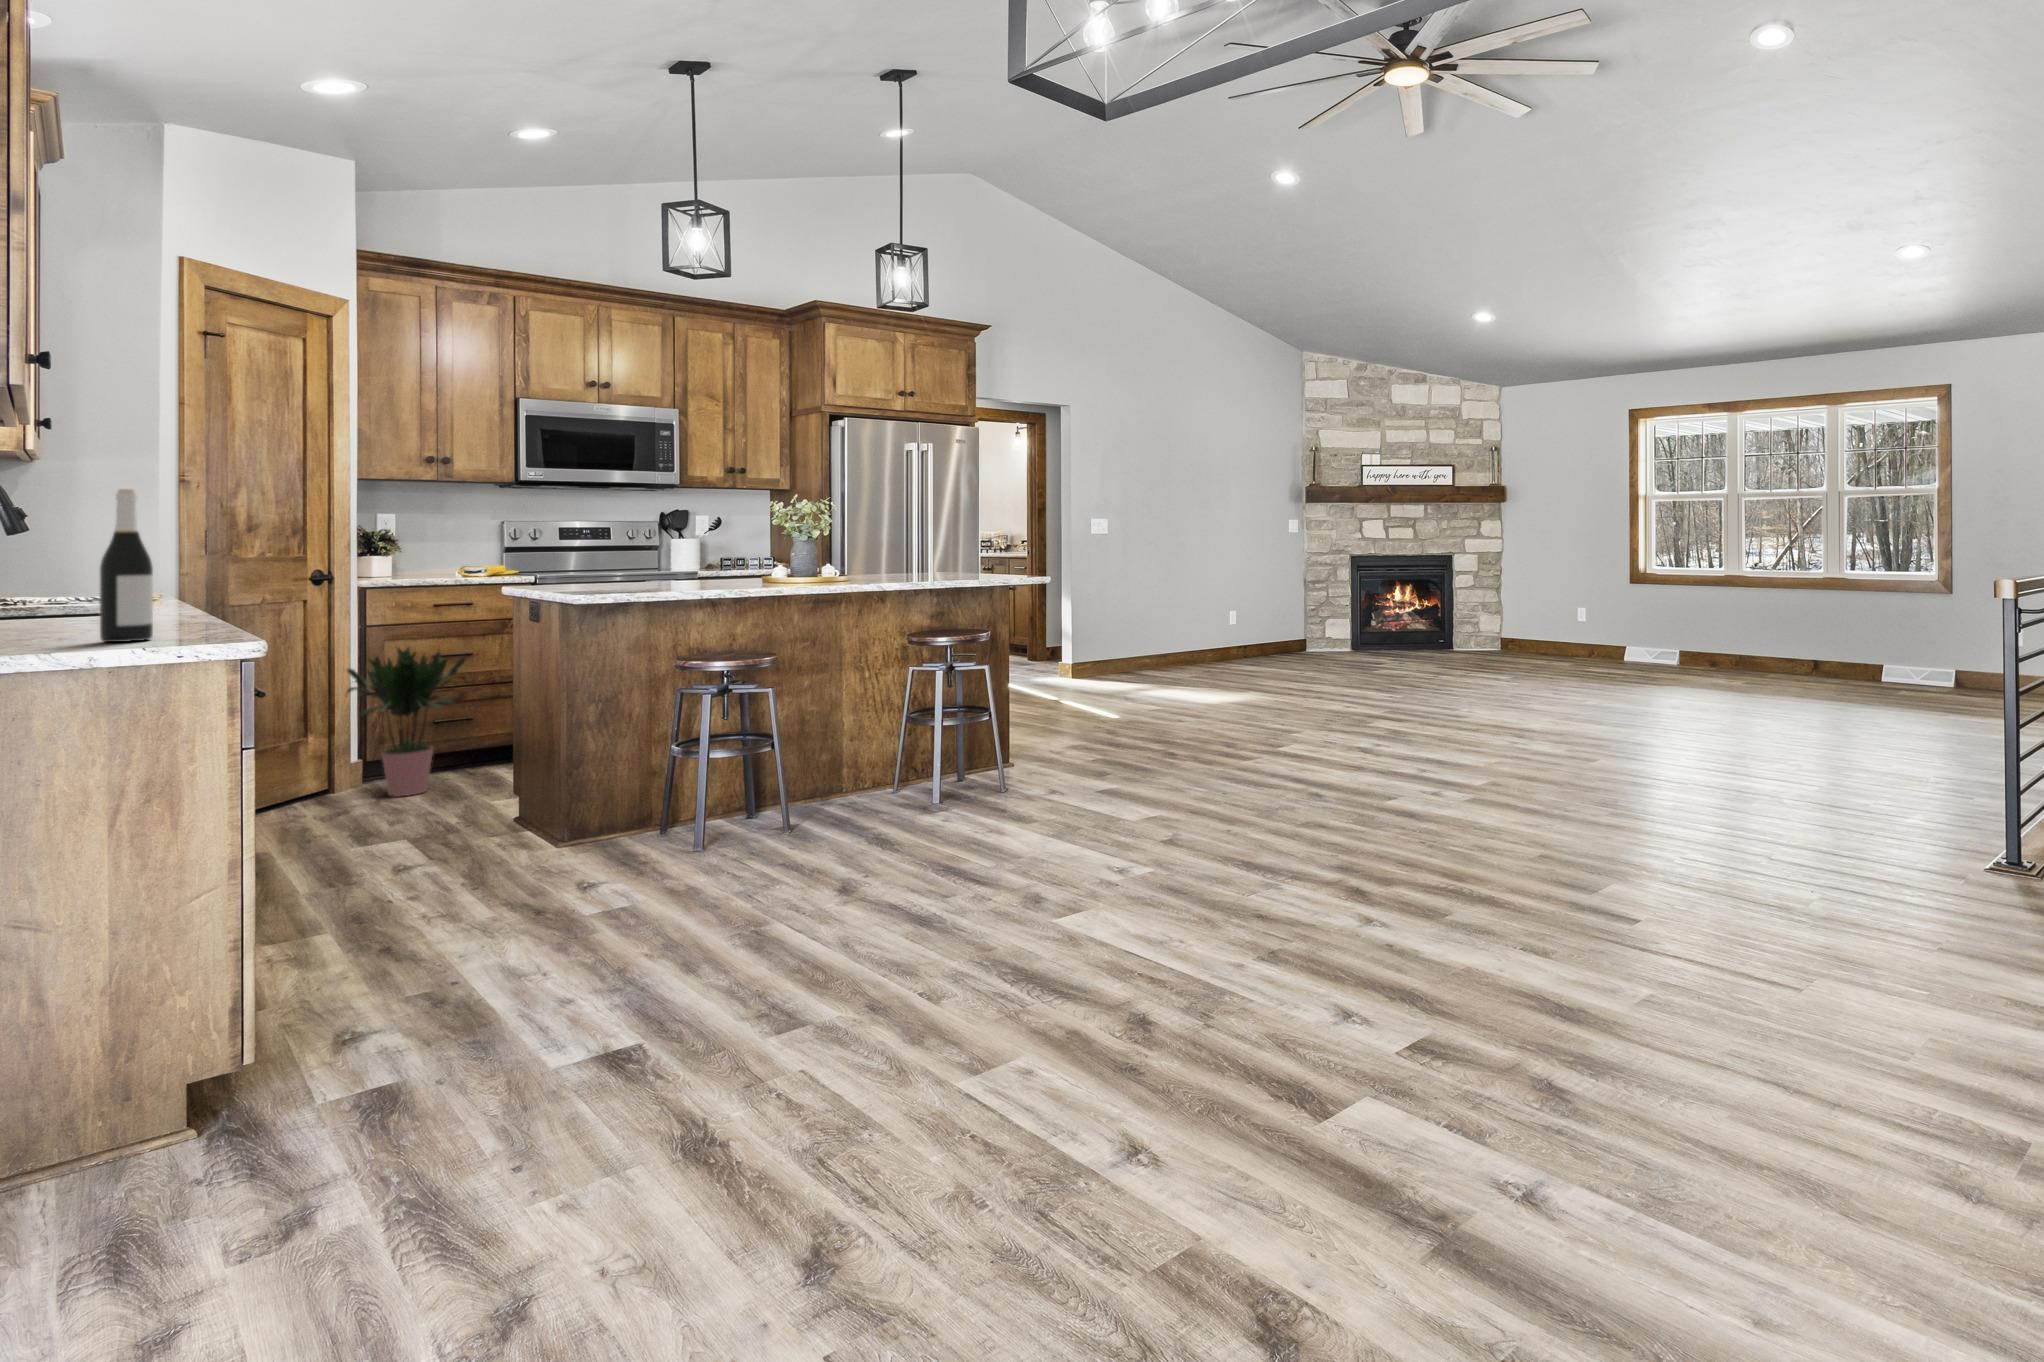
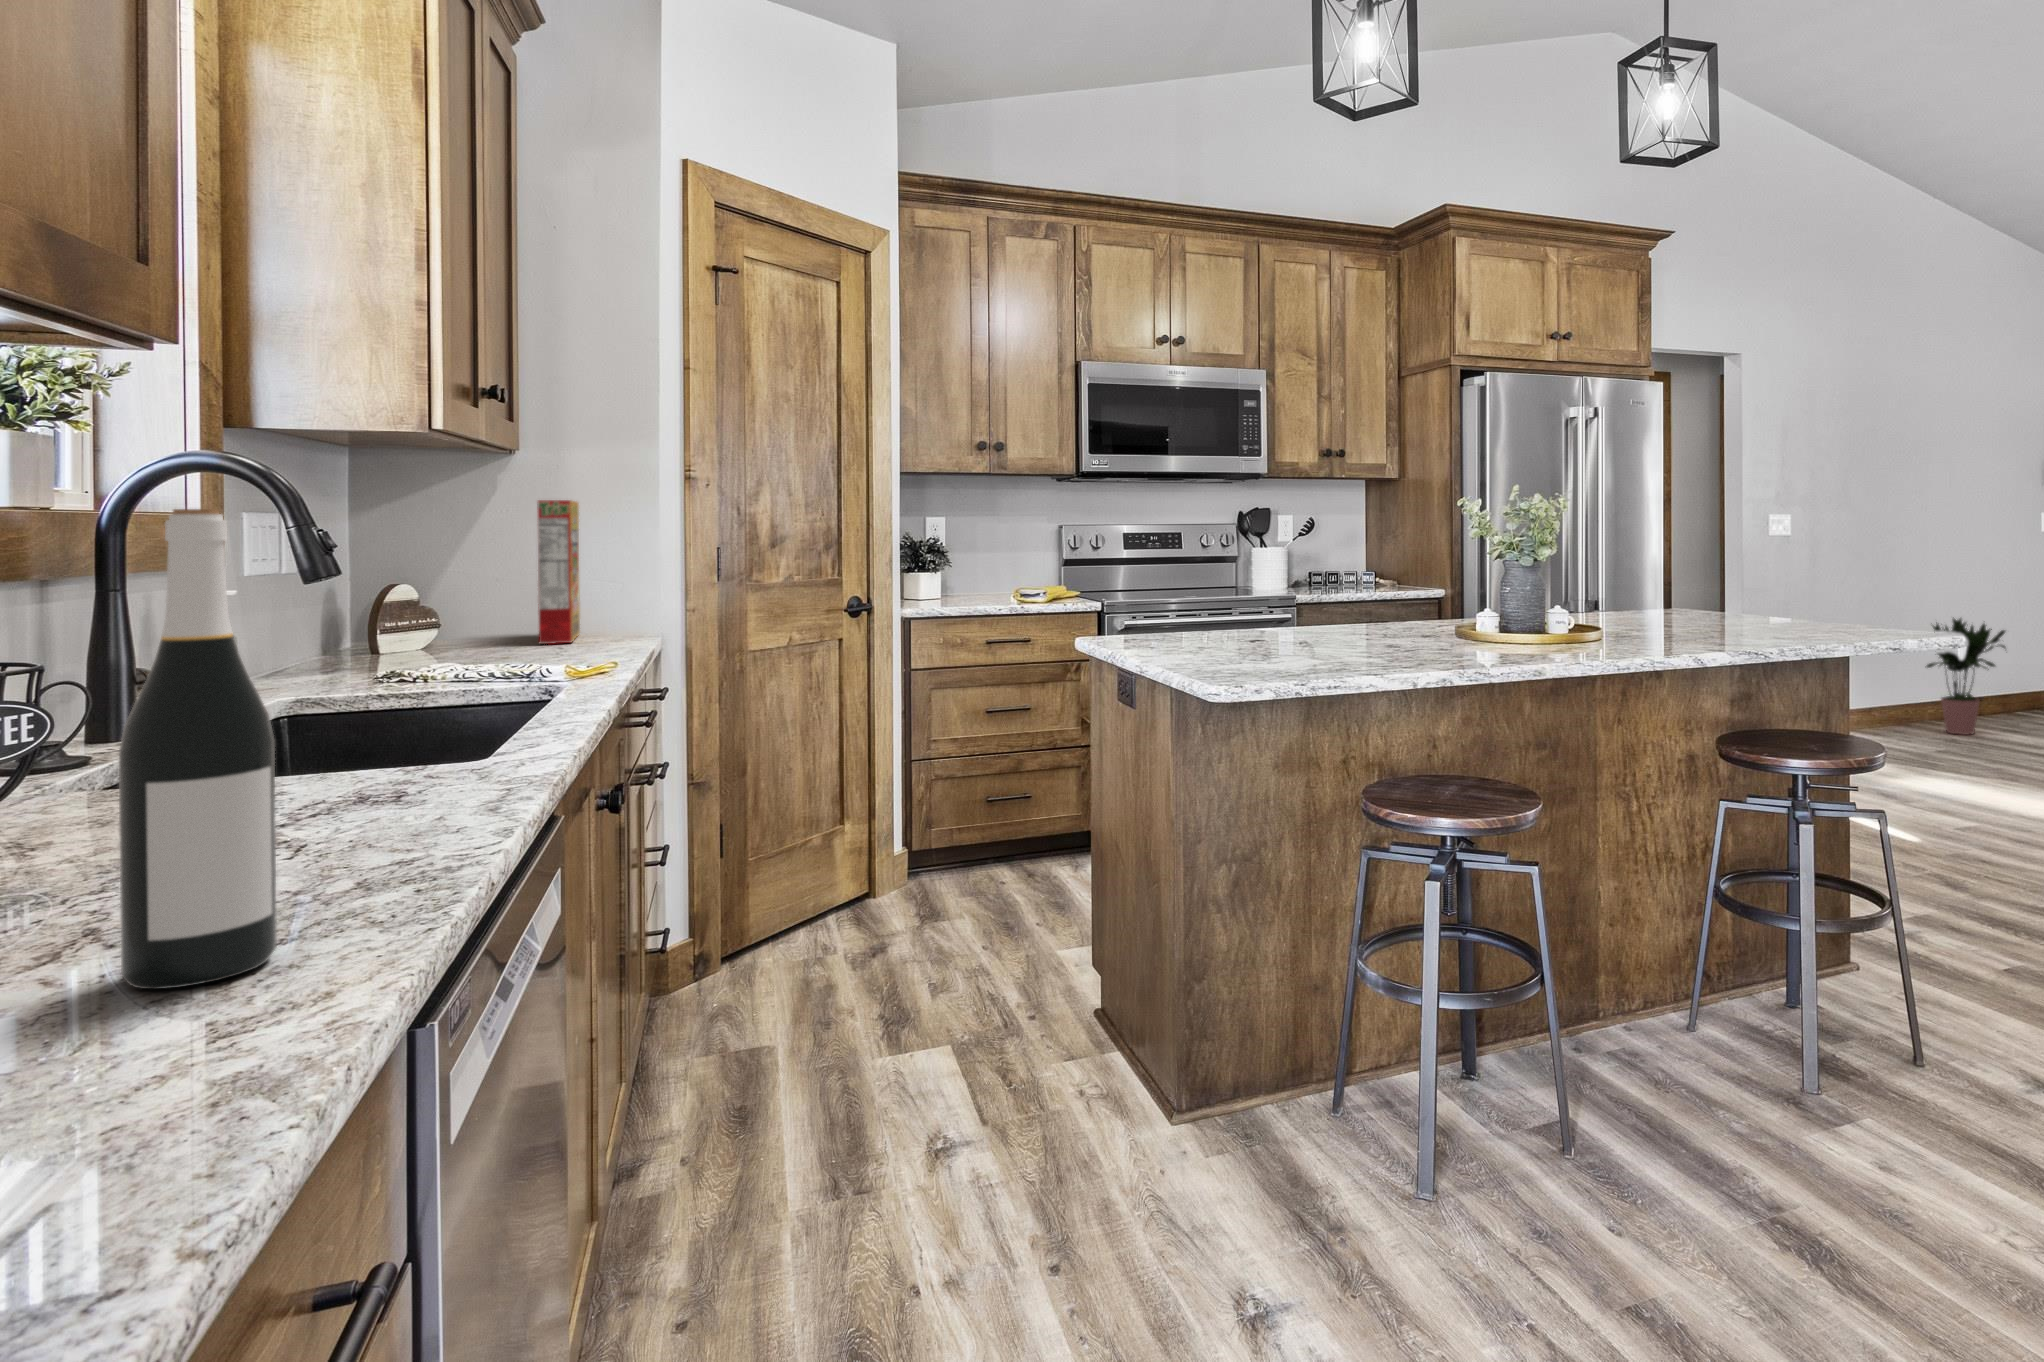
cereal box: none [62,494,94,594] -> present [538,500,580,644]
potted plant: present [345,647,467,797] -> present [1927,618,2005,735]

